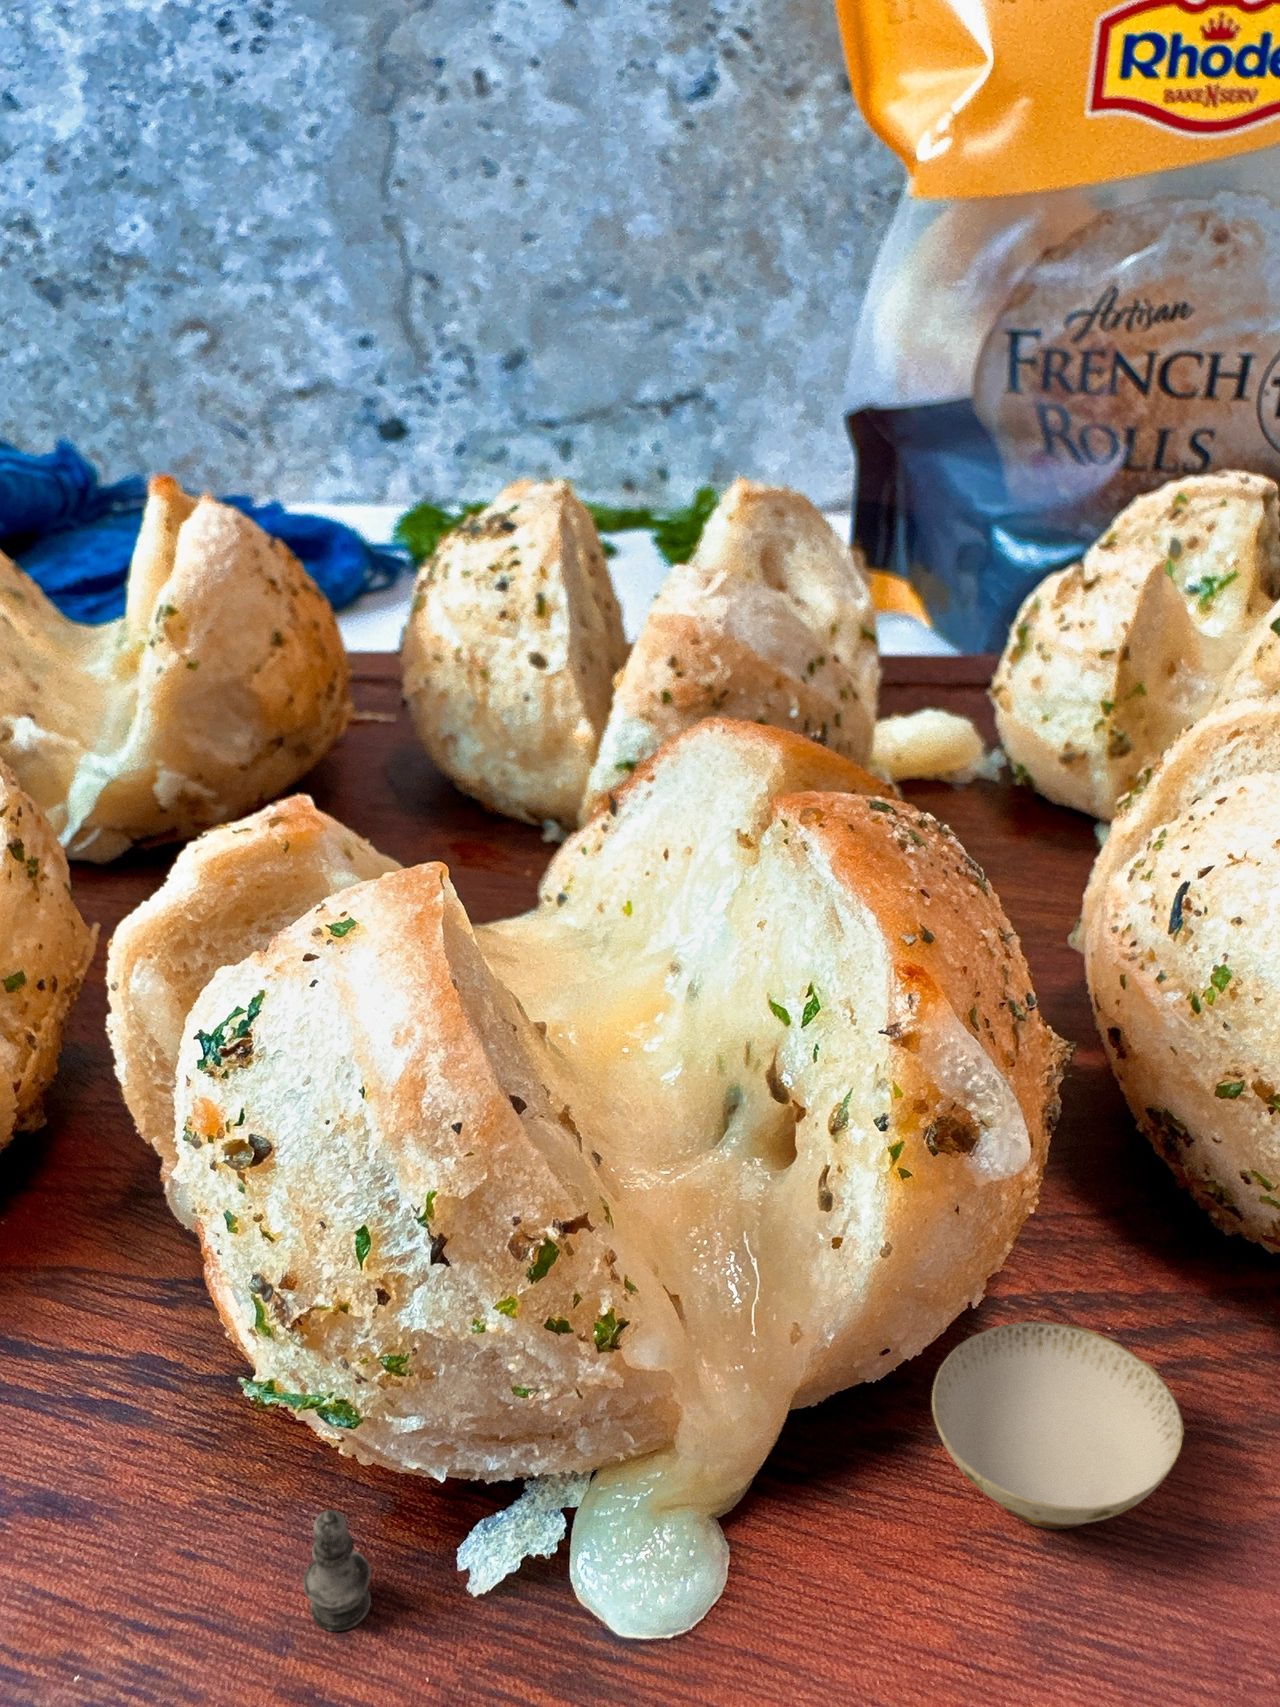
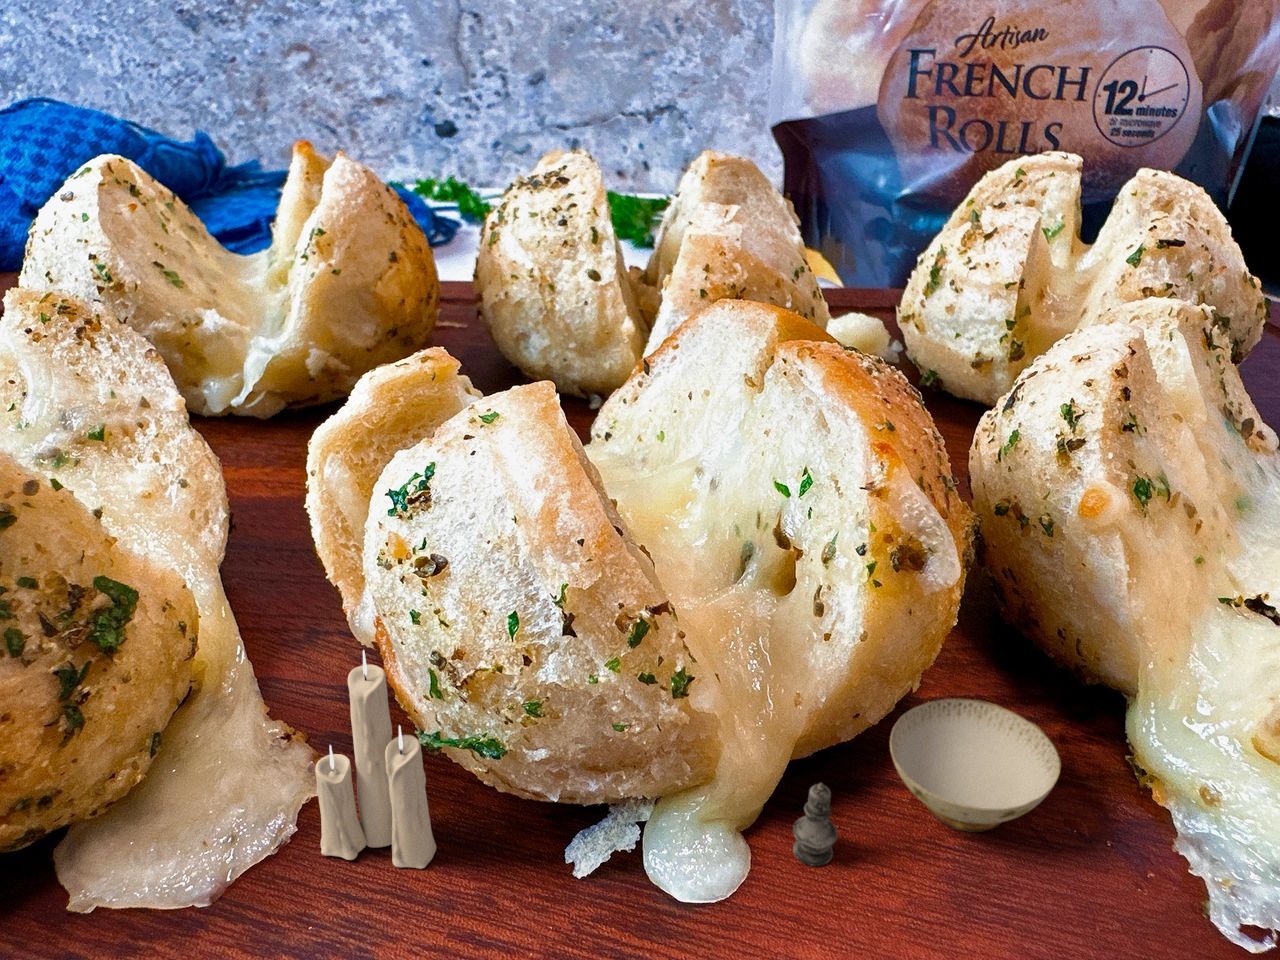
candle: none [88,1257,269,1585] -> present [315,650,436,869]
salt shaker: present [303,1510,371,1631] -> present [793,783,838,866]

